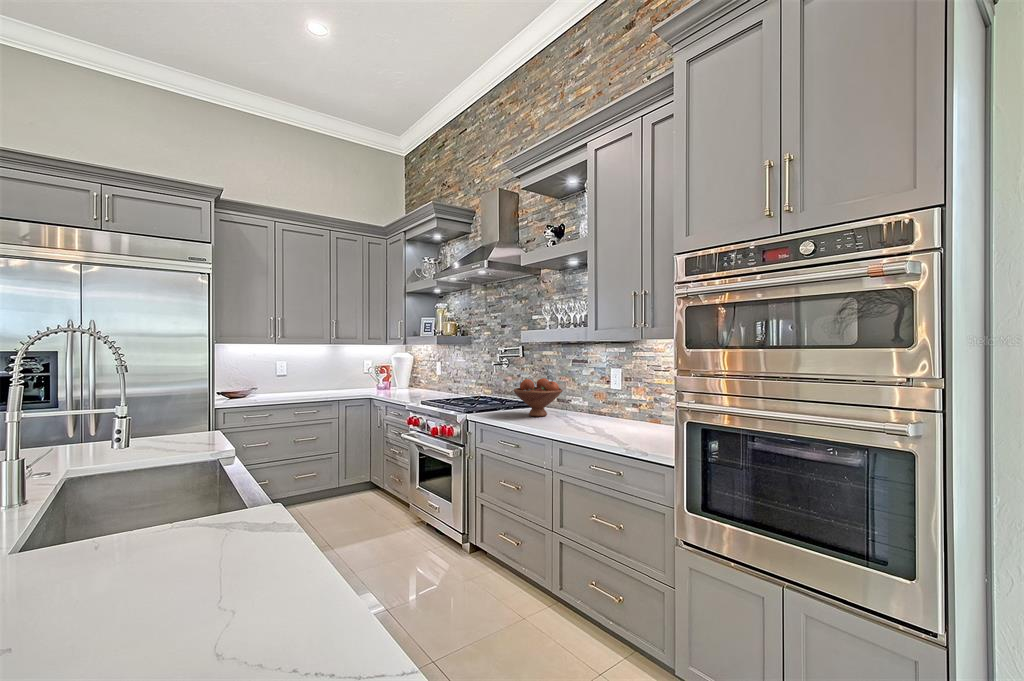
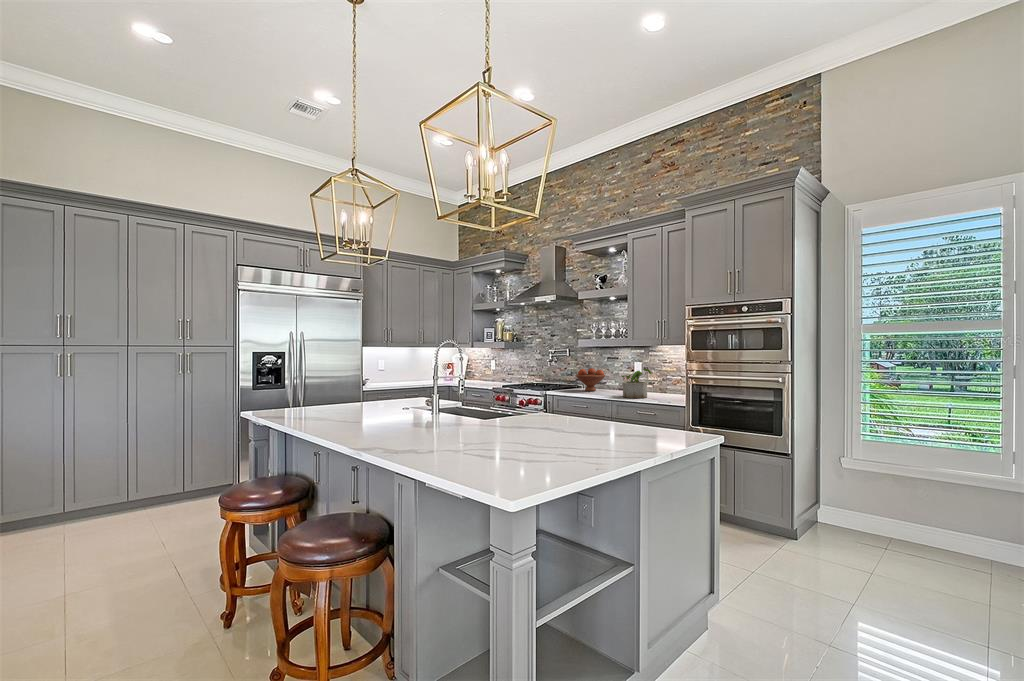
potted plant: none [574,382,626,437] -> present [622,369,652,398]

